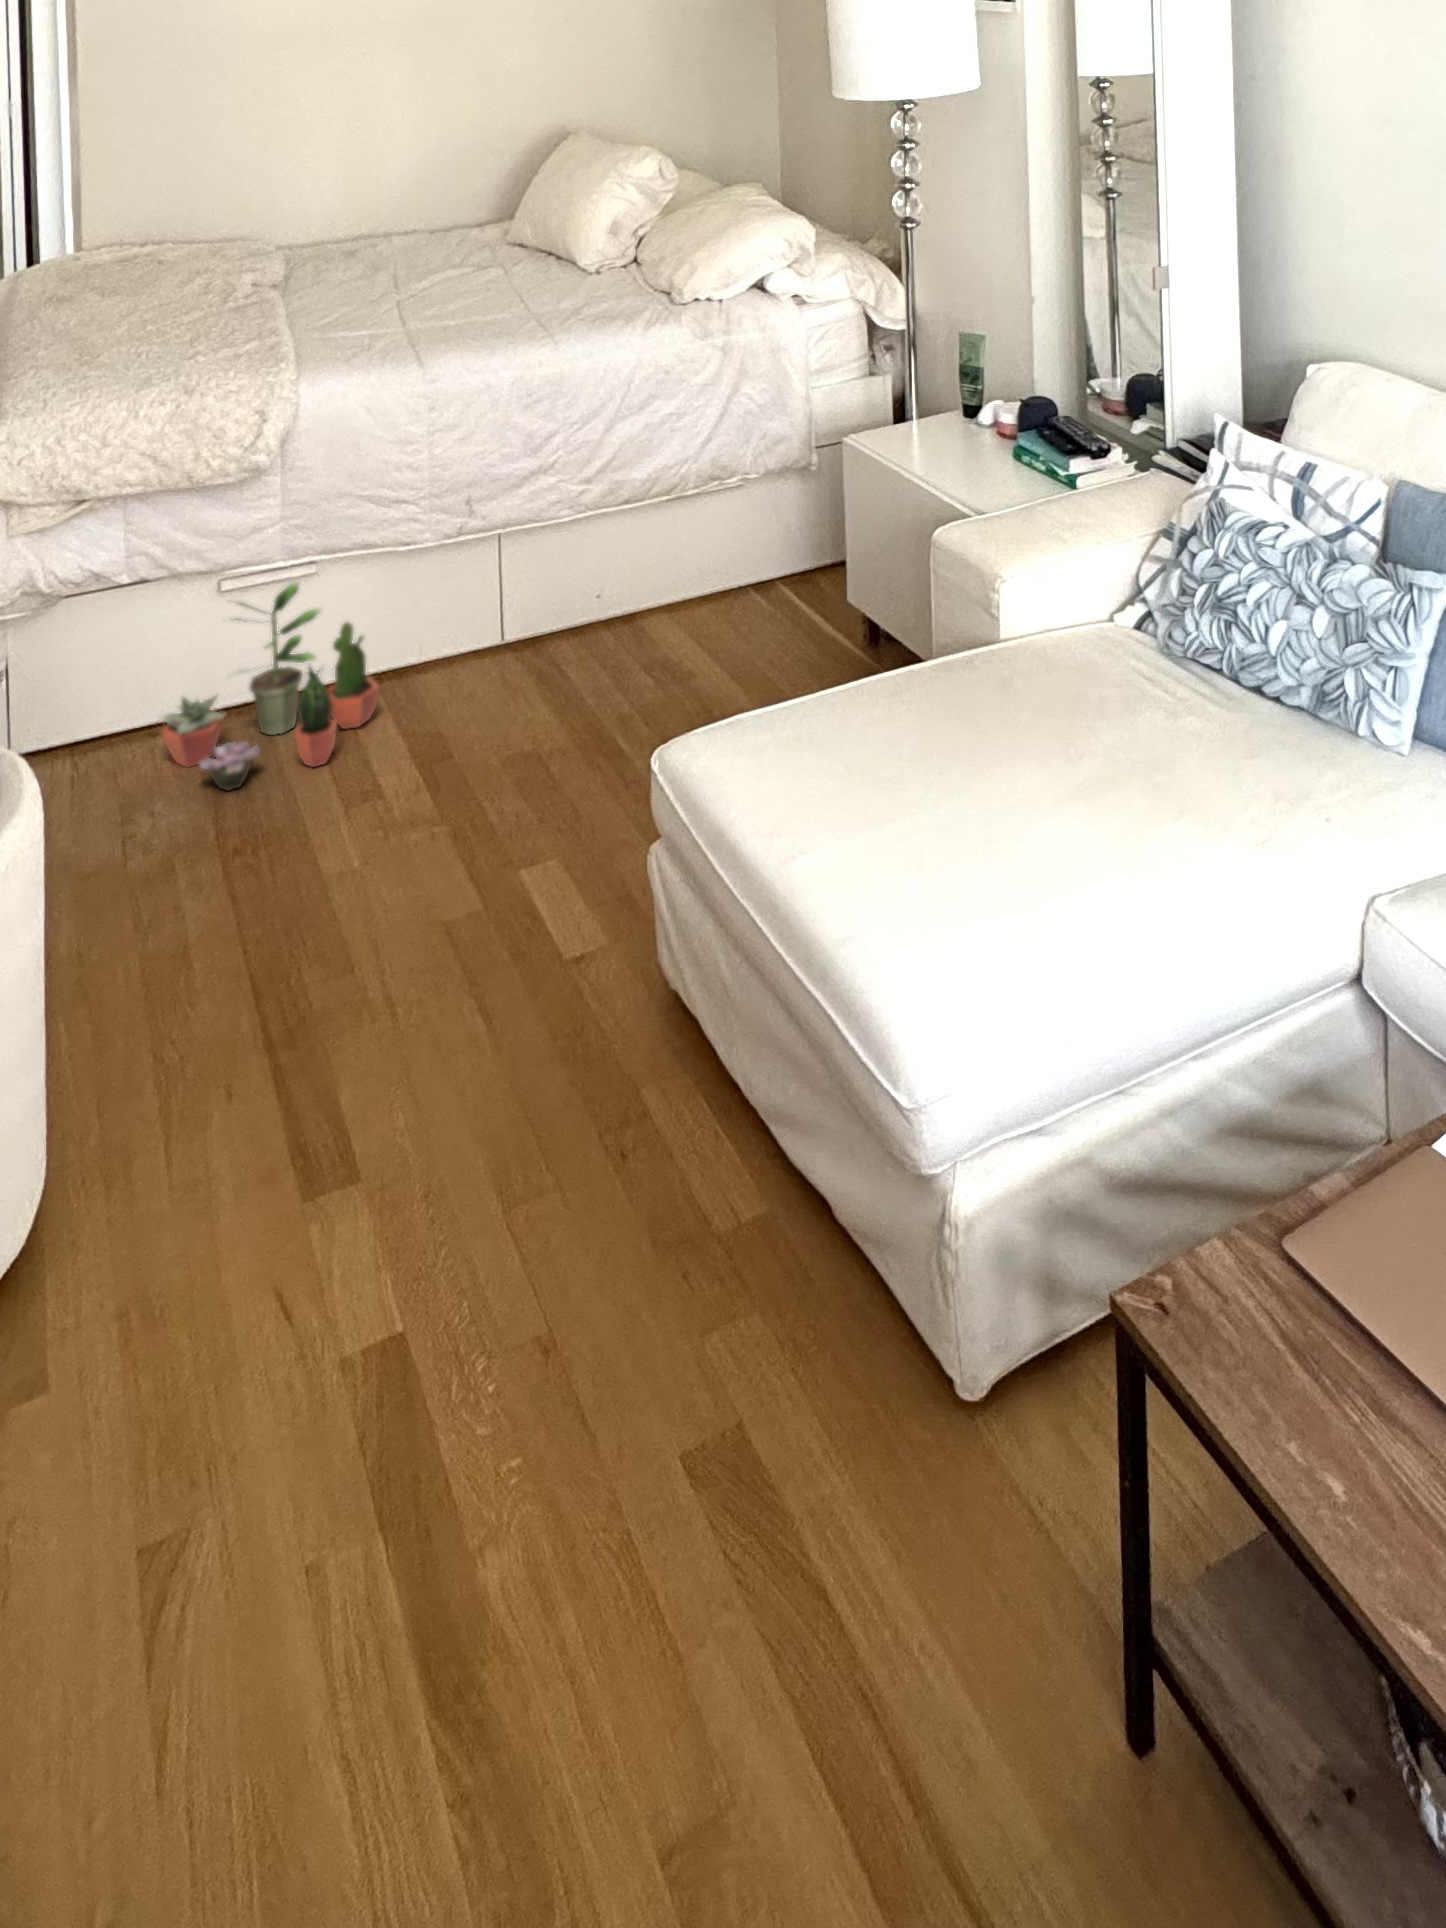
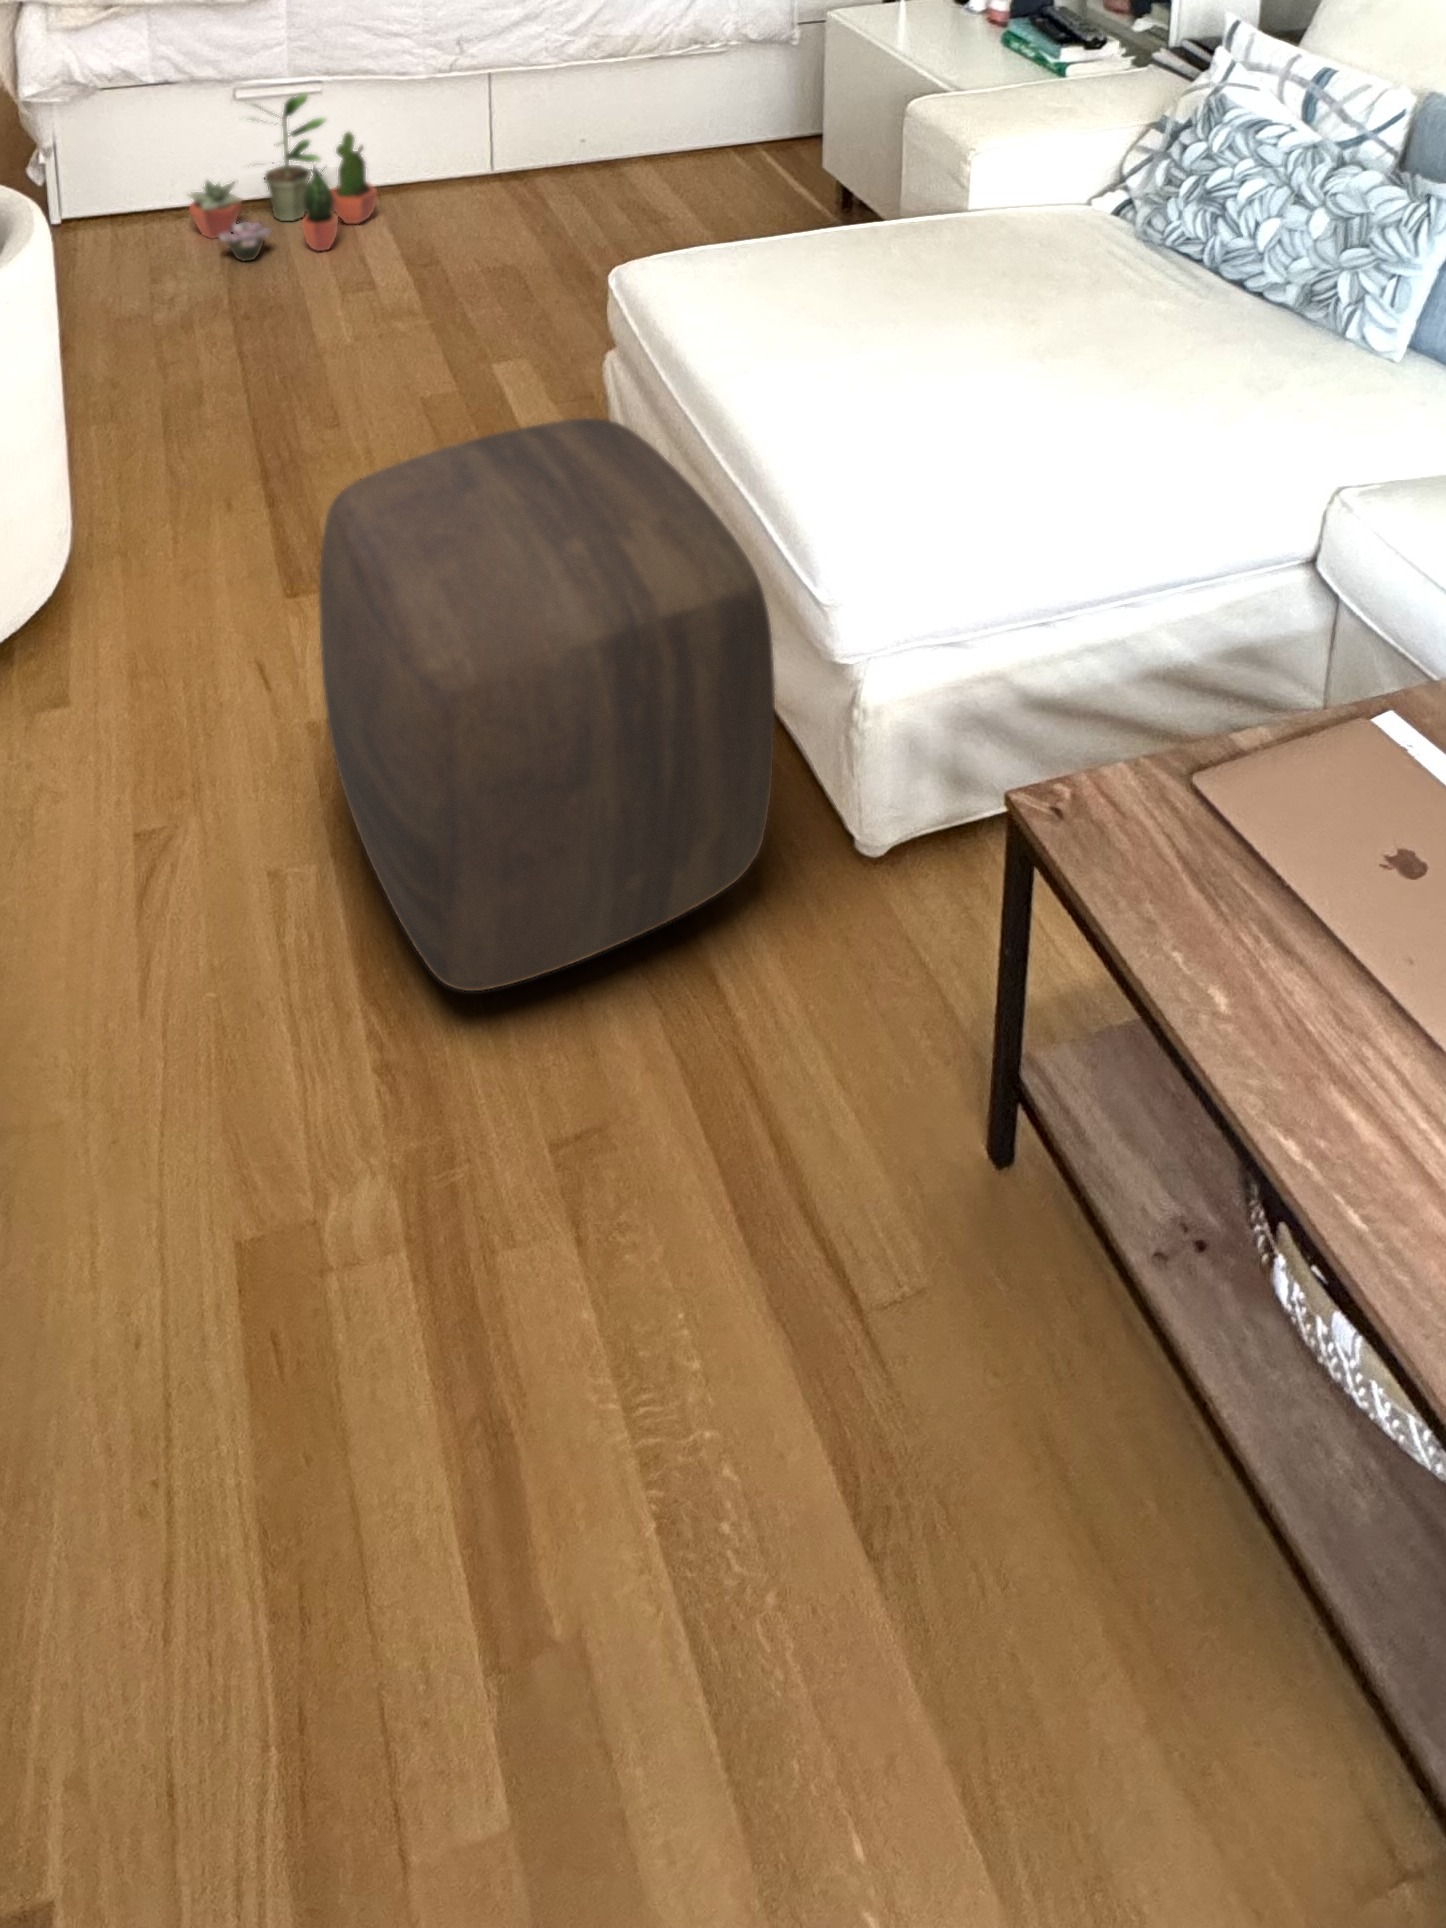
ottoman: none [363,935,868,1675] -> present [319,418,775,991]

